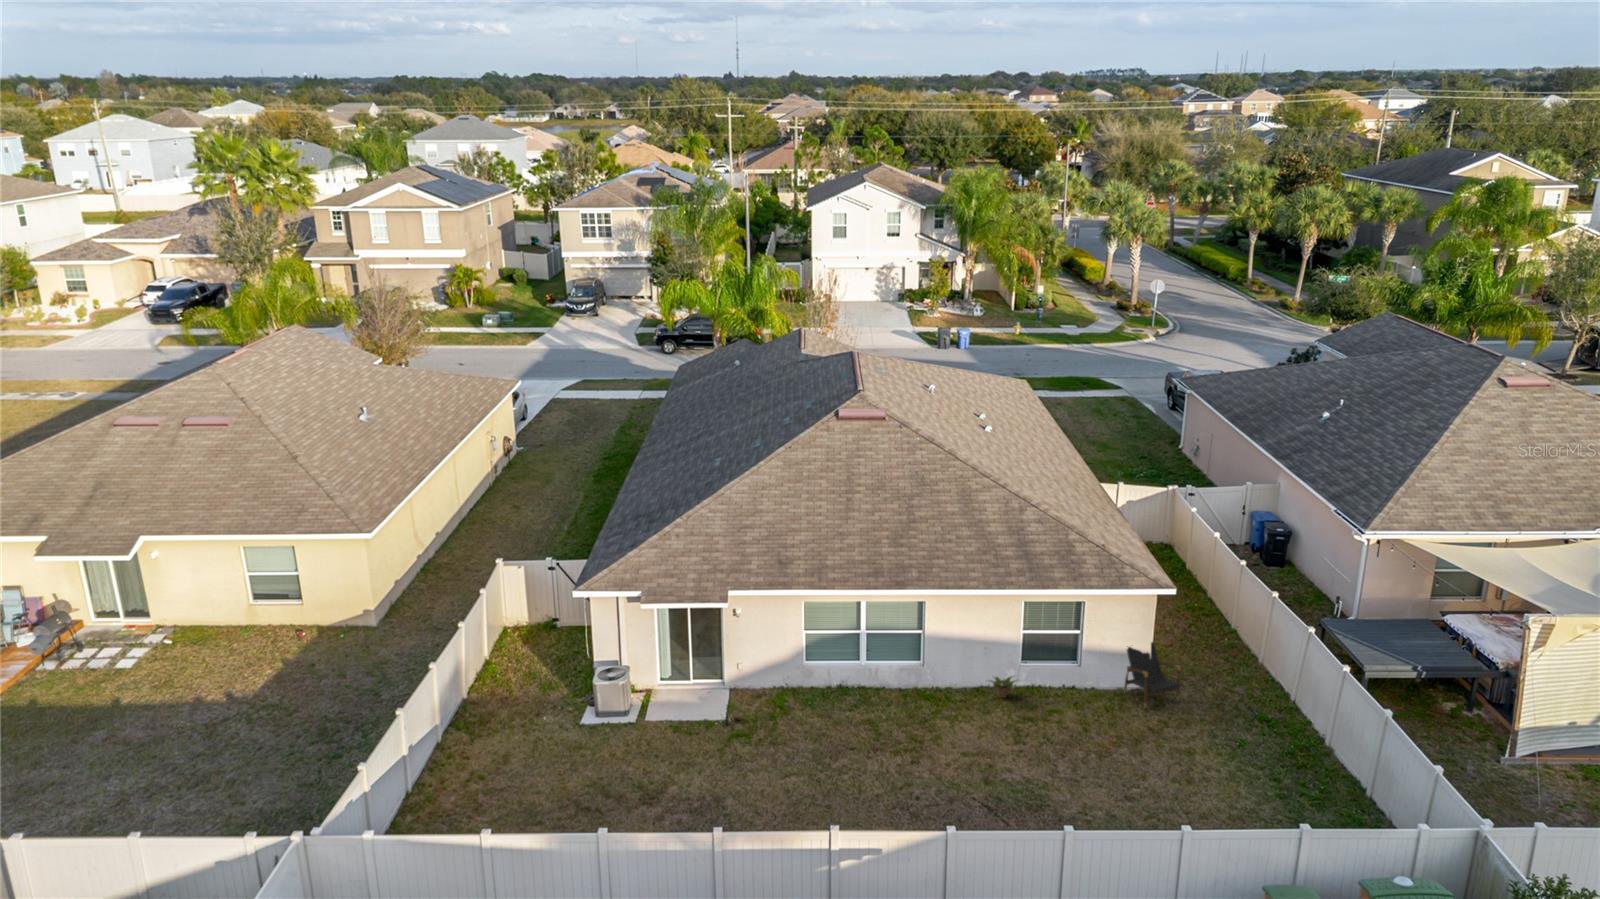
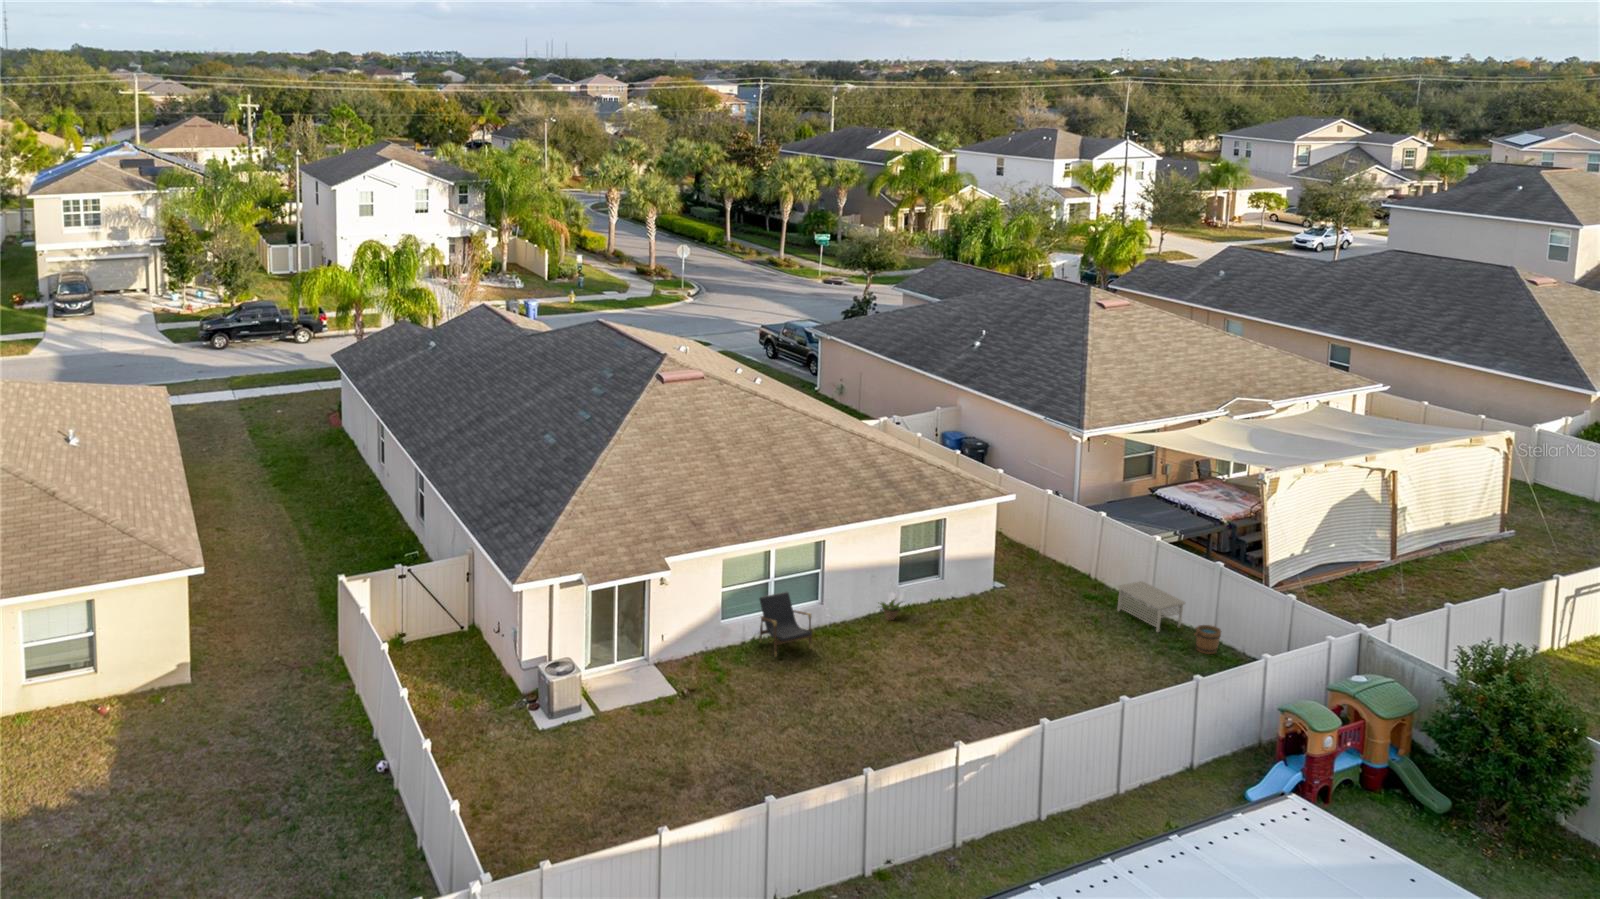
lounge chair: present [1124,642,1182,707] -> present [760,592,812,656]
storage bench: none [1274,710,1340,774] -> present [1118,581,1185,632]
bucket: none [1324,774,1360,811] -> present [1194,625,1221,654]

